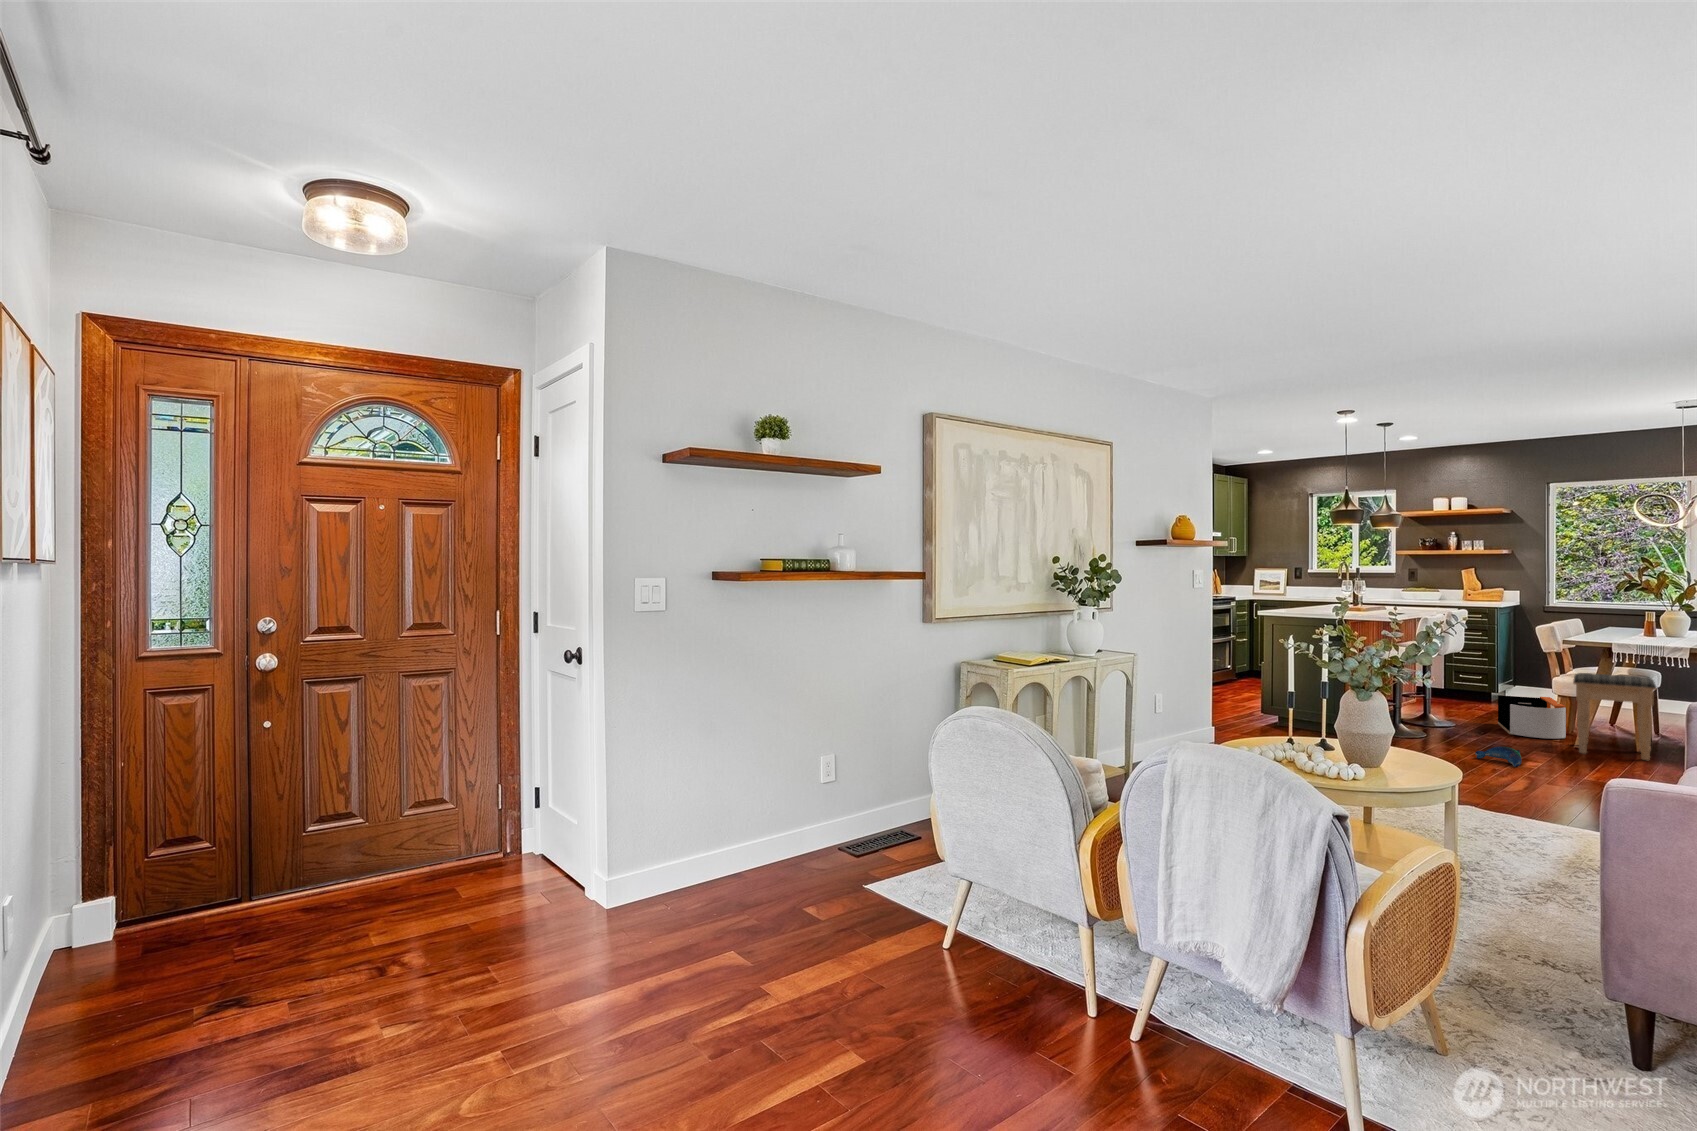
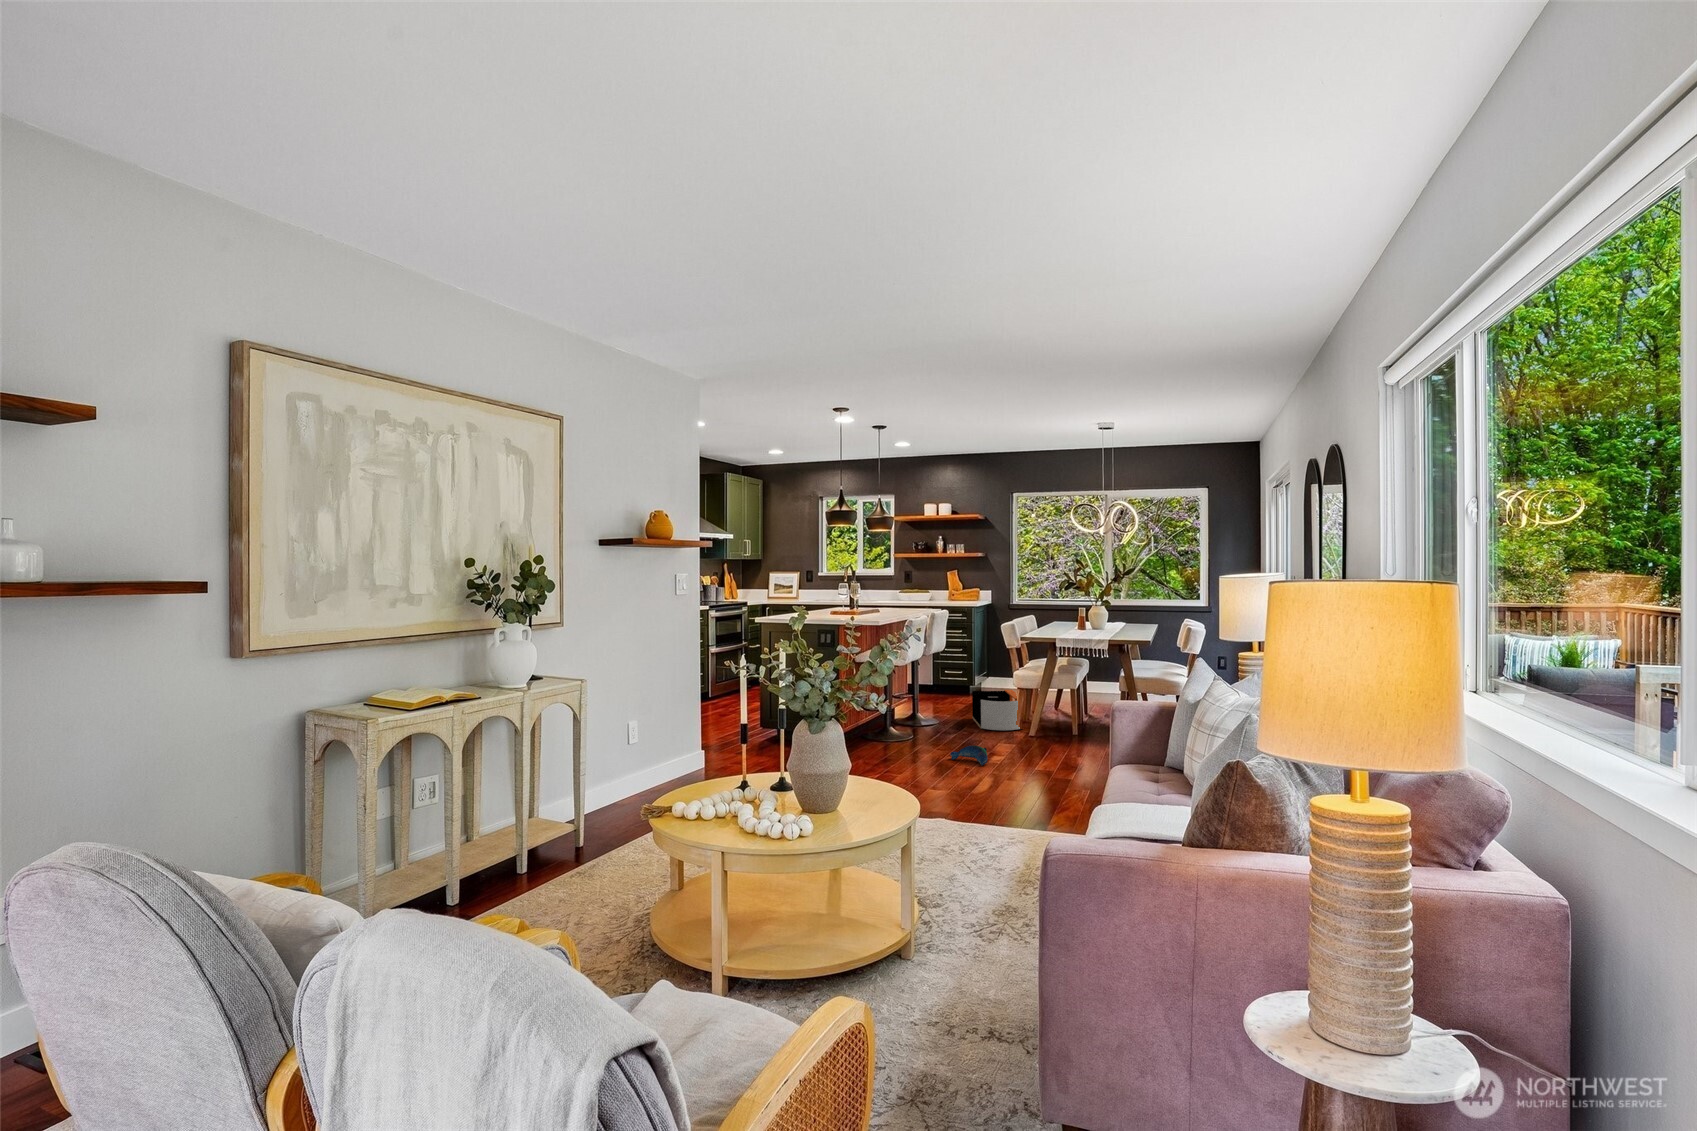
footstool: present [1573,673,1657,760] -> none [1028,666,1089,745]

